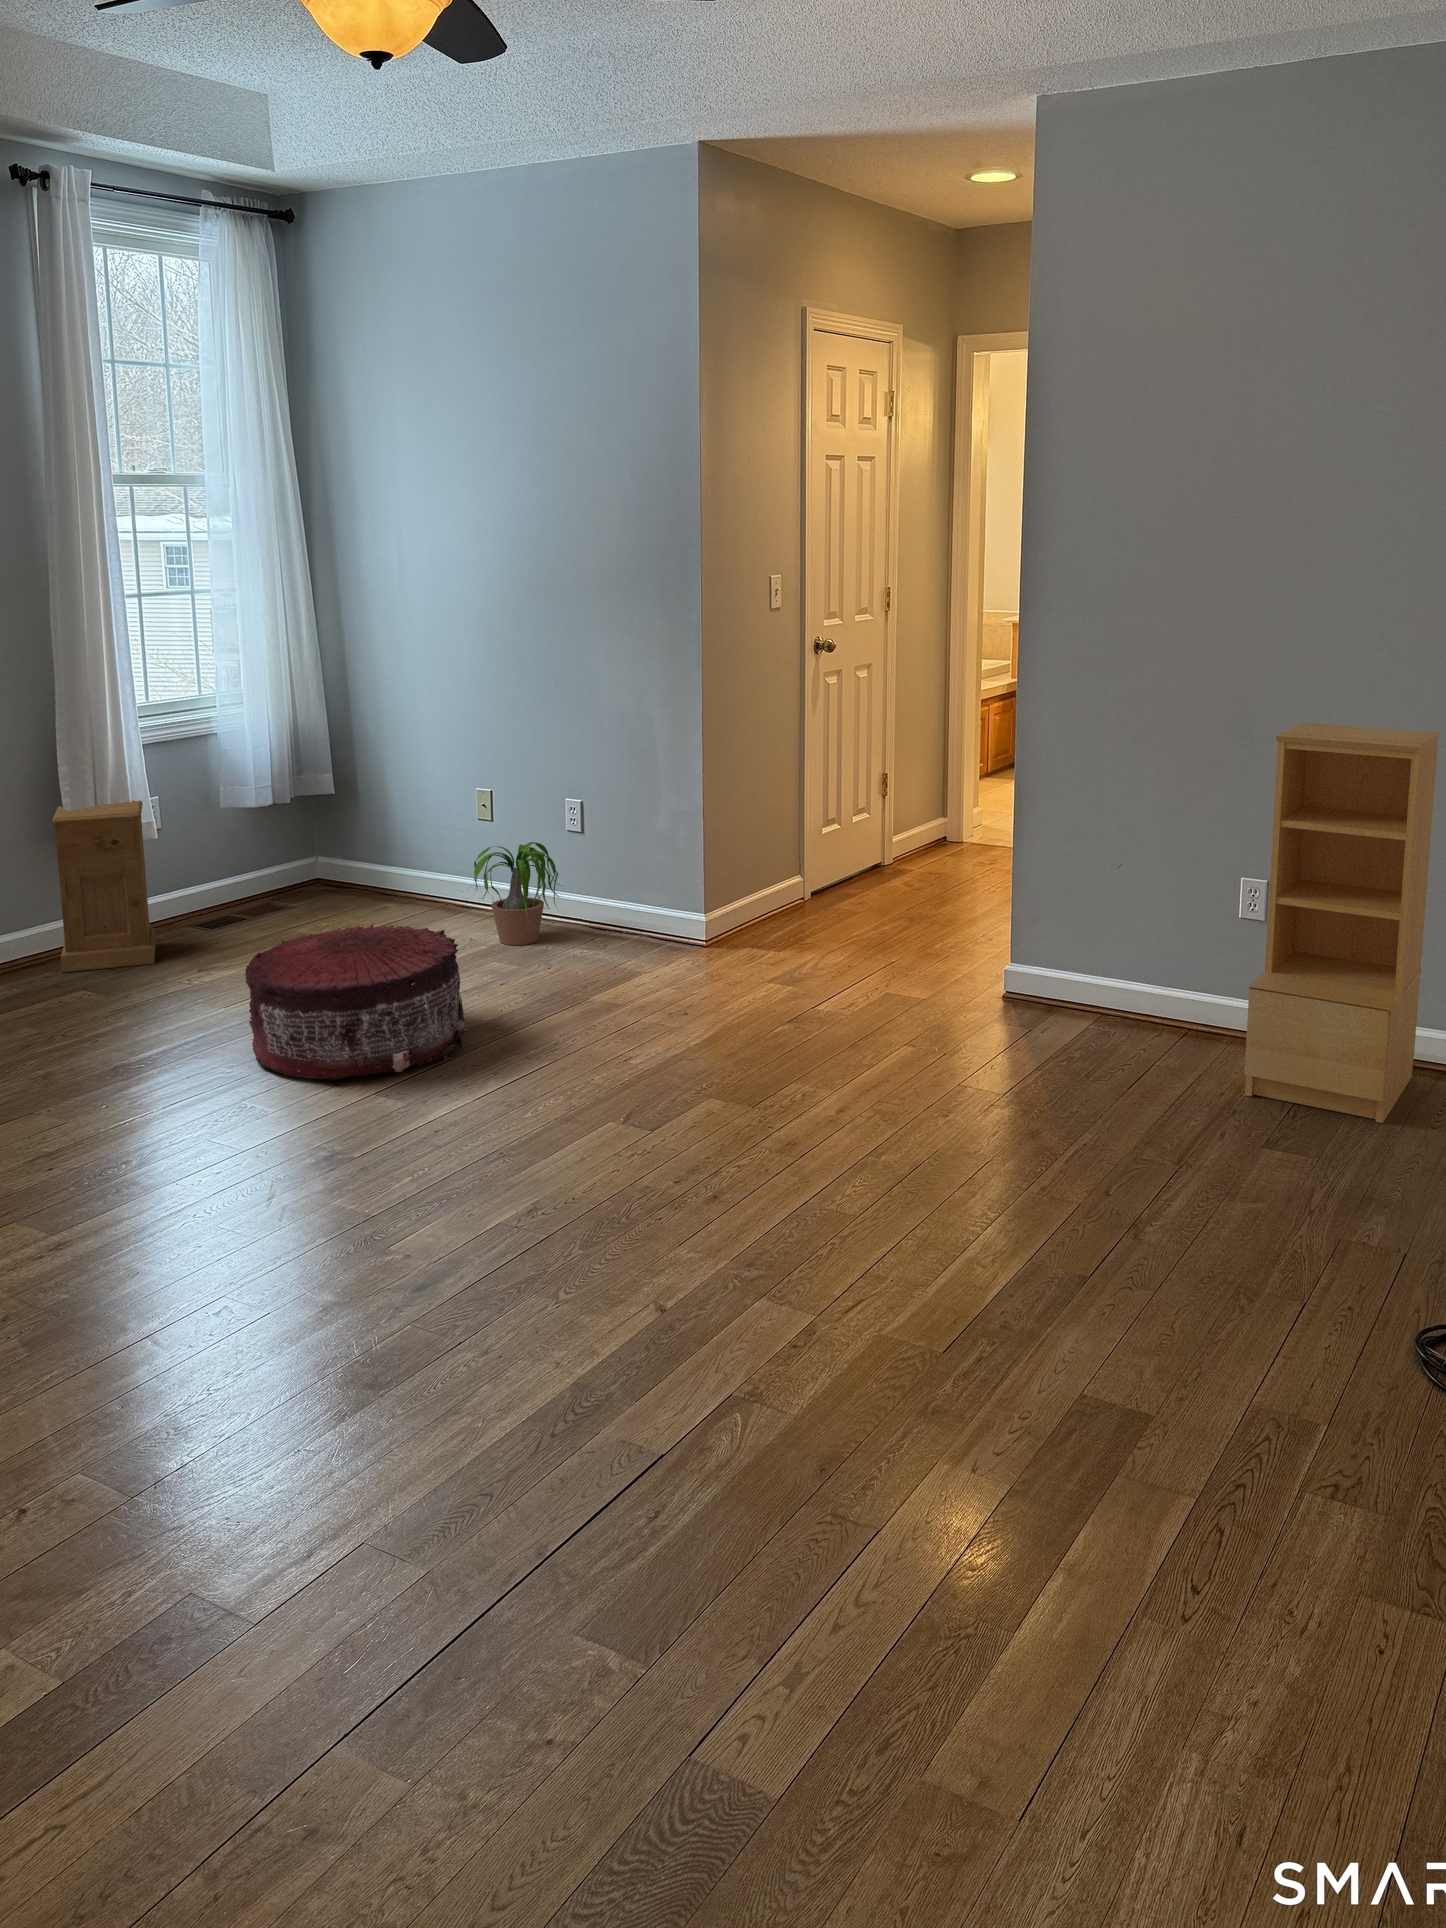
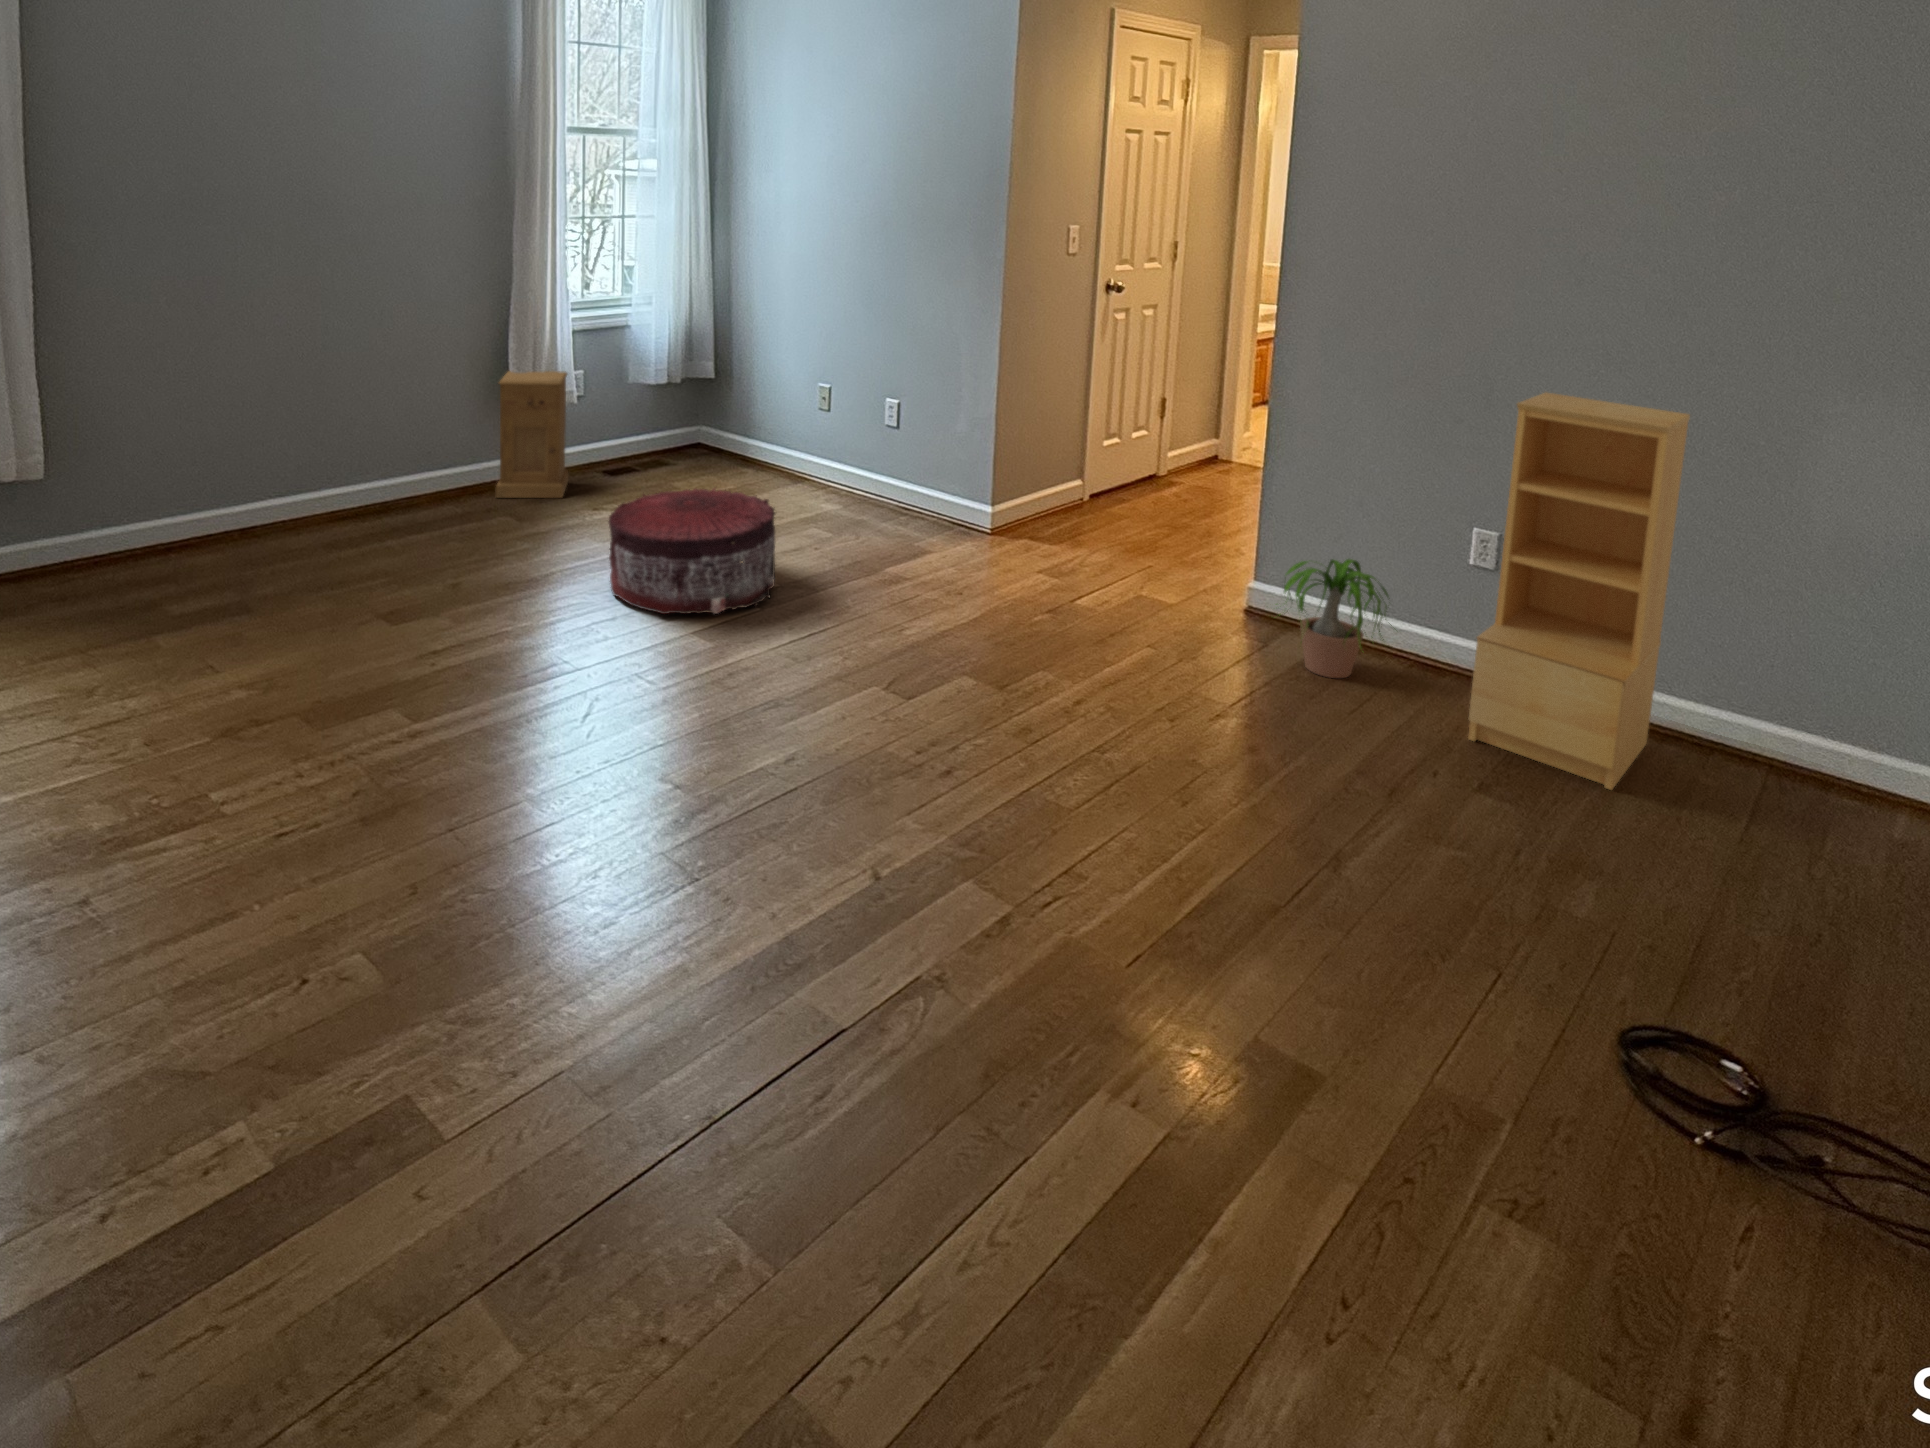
potted plant: present [474,842,559,945] -> present [1279,559,1392,678]

